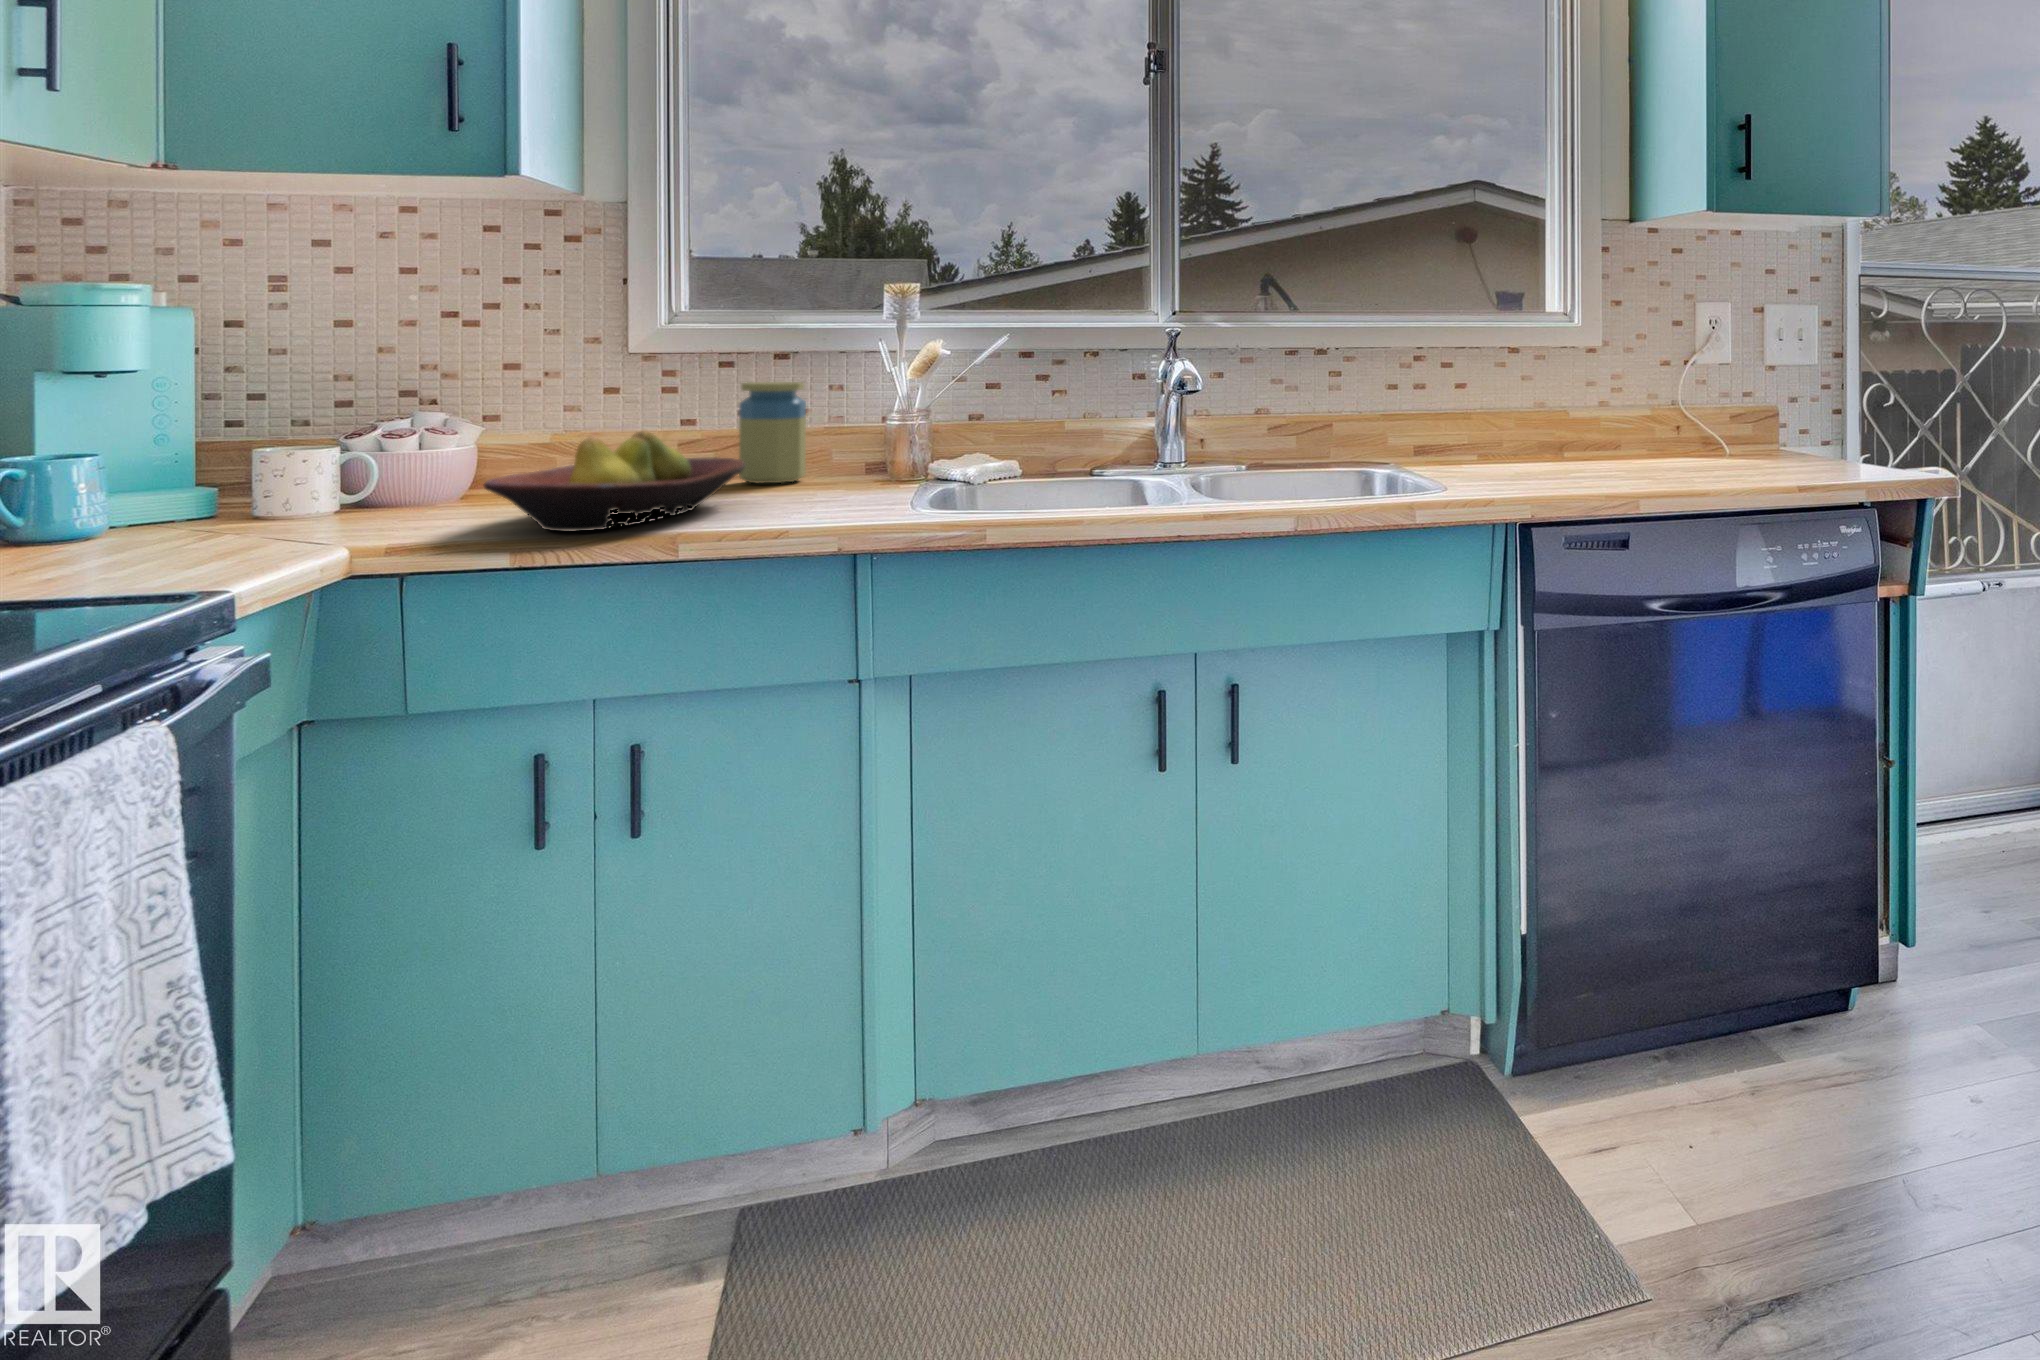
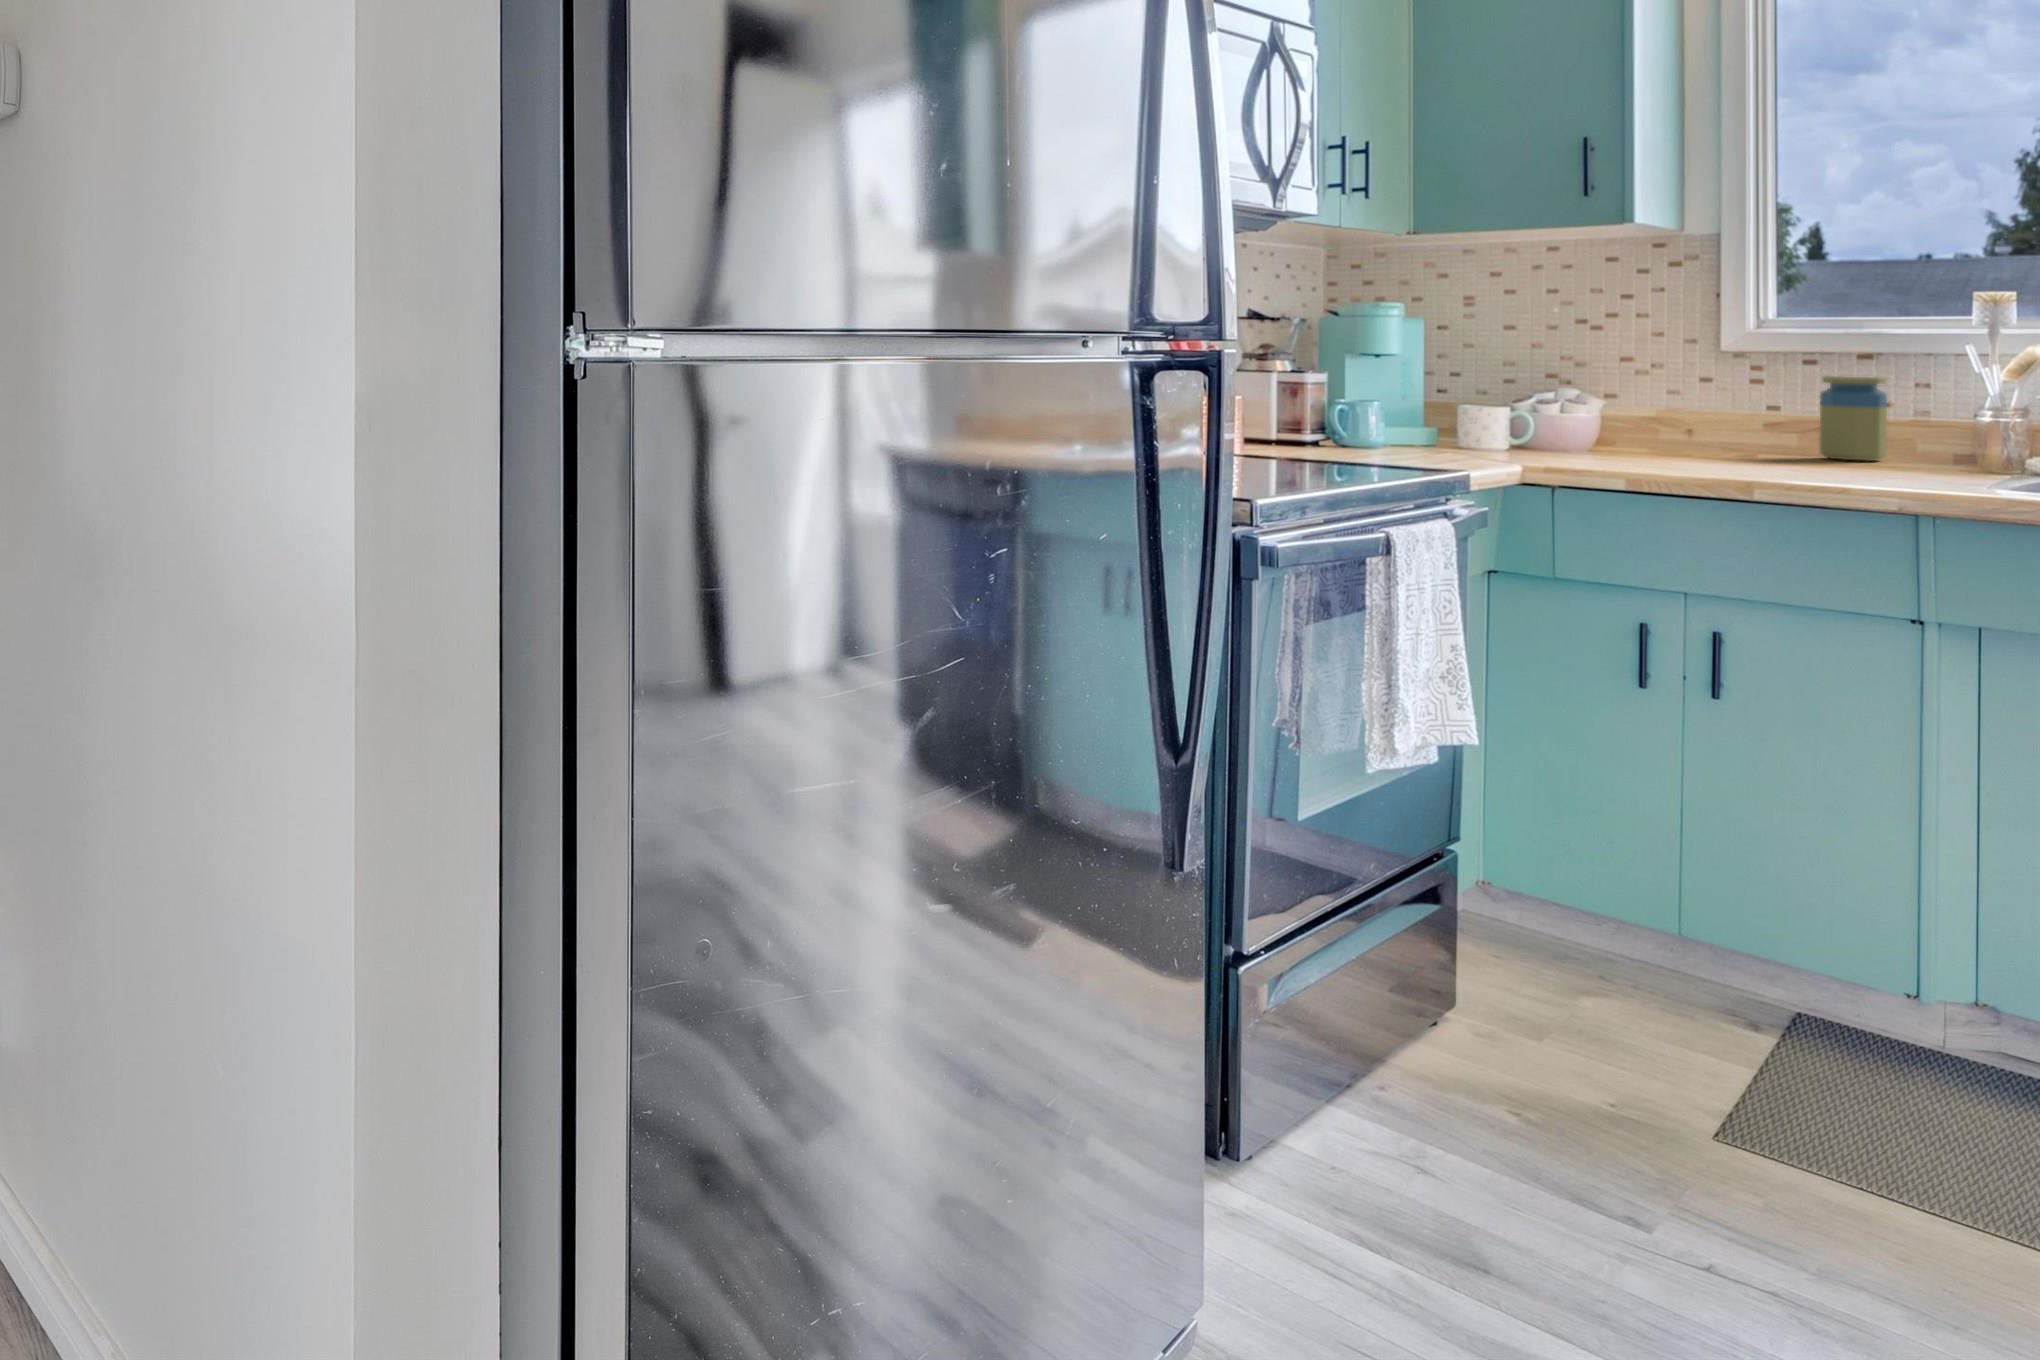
fruit bowl: present [484,431,745,531] -> none [1607,408,1819,473]

